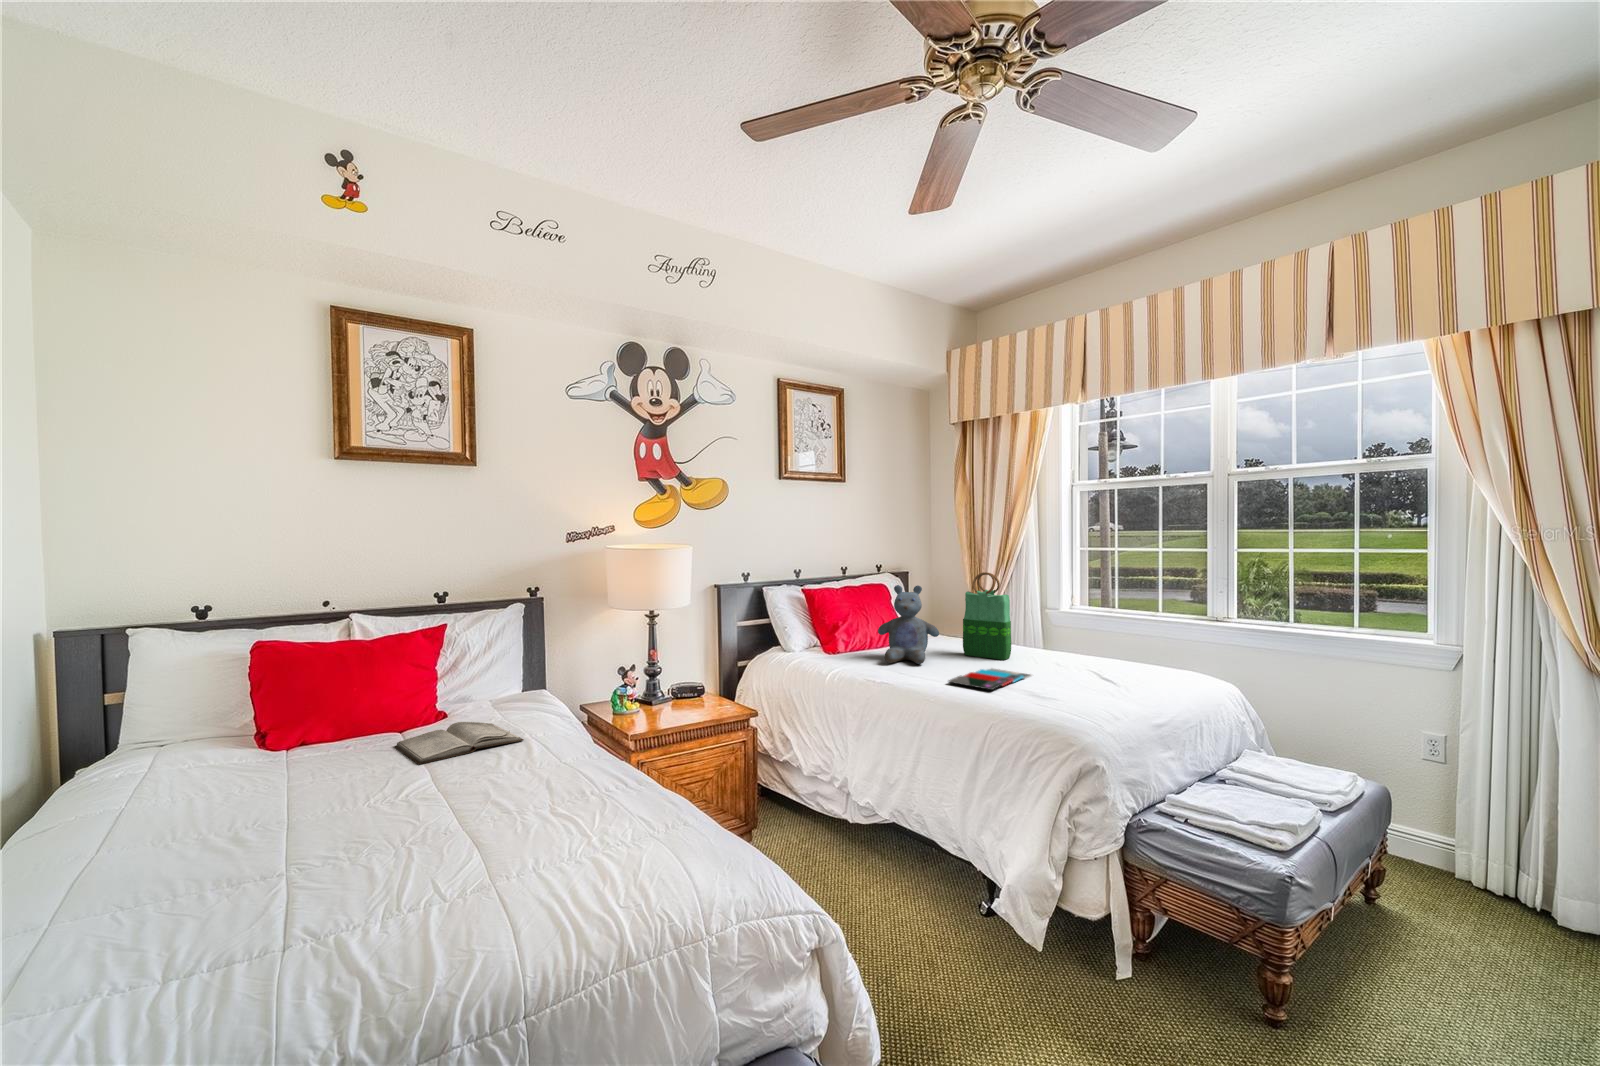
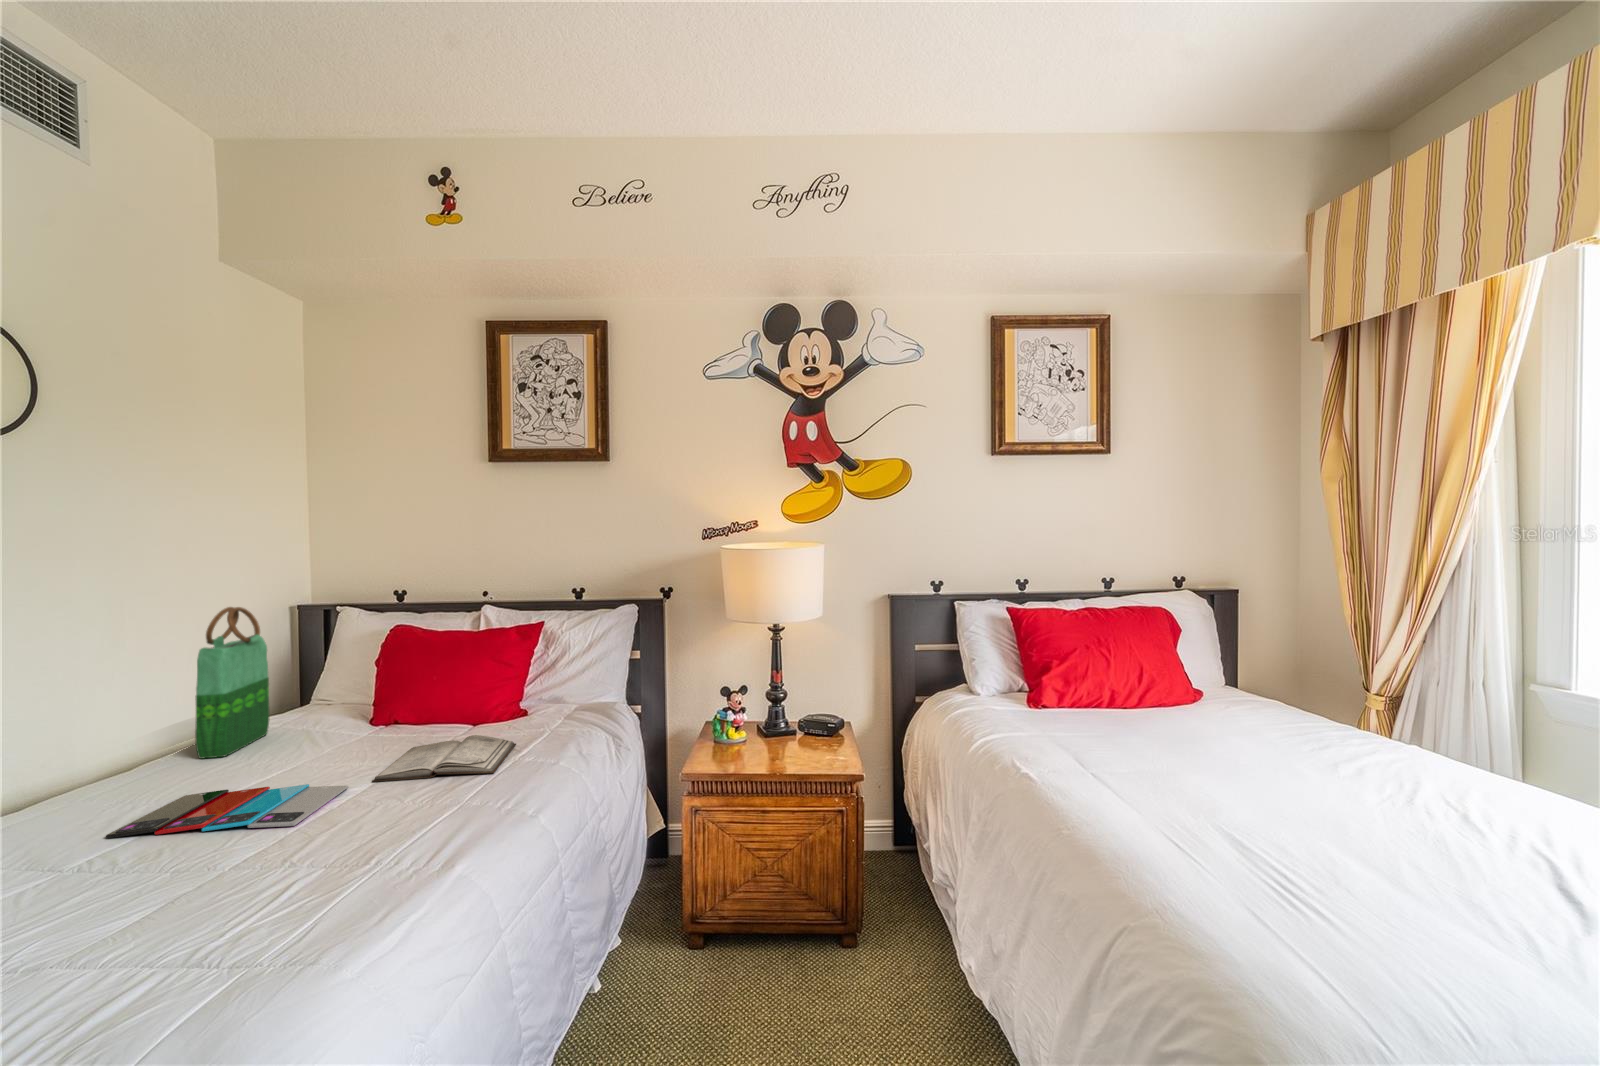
tote bag: present [963,572,1011,660] -> present [195,607,269,759]
stuffed bear: present [878,585,939,664] -> none [1093,614,1209,756]
smartphone: present [949,669,1032,690] -> present [106,784,349,839]

